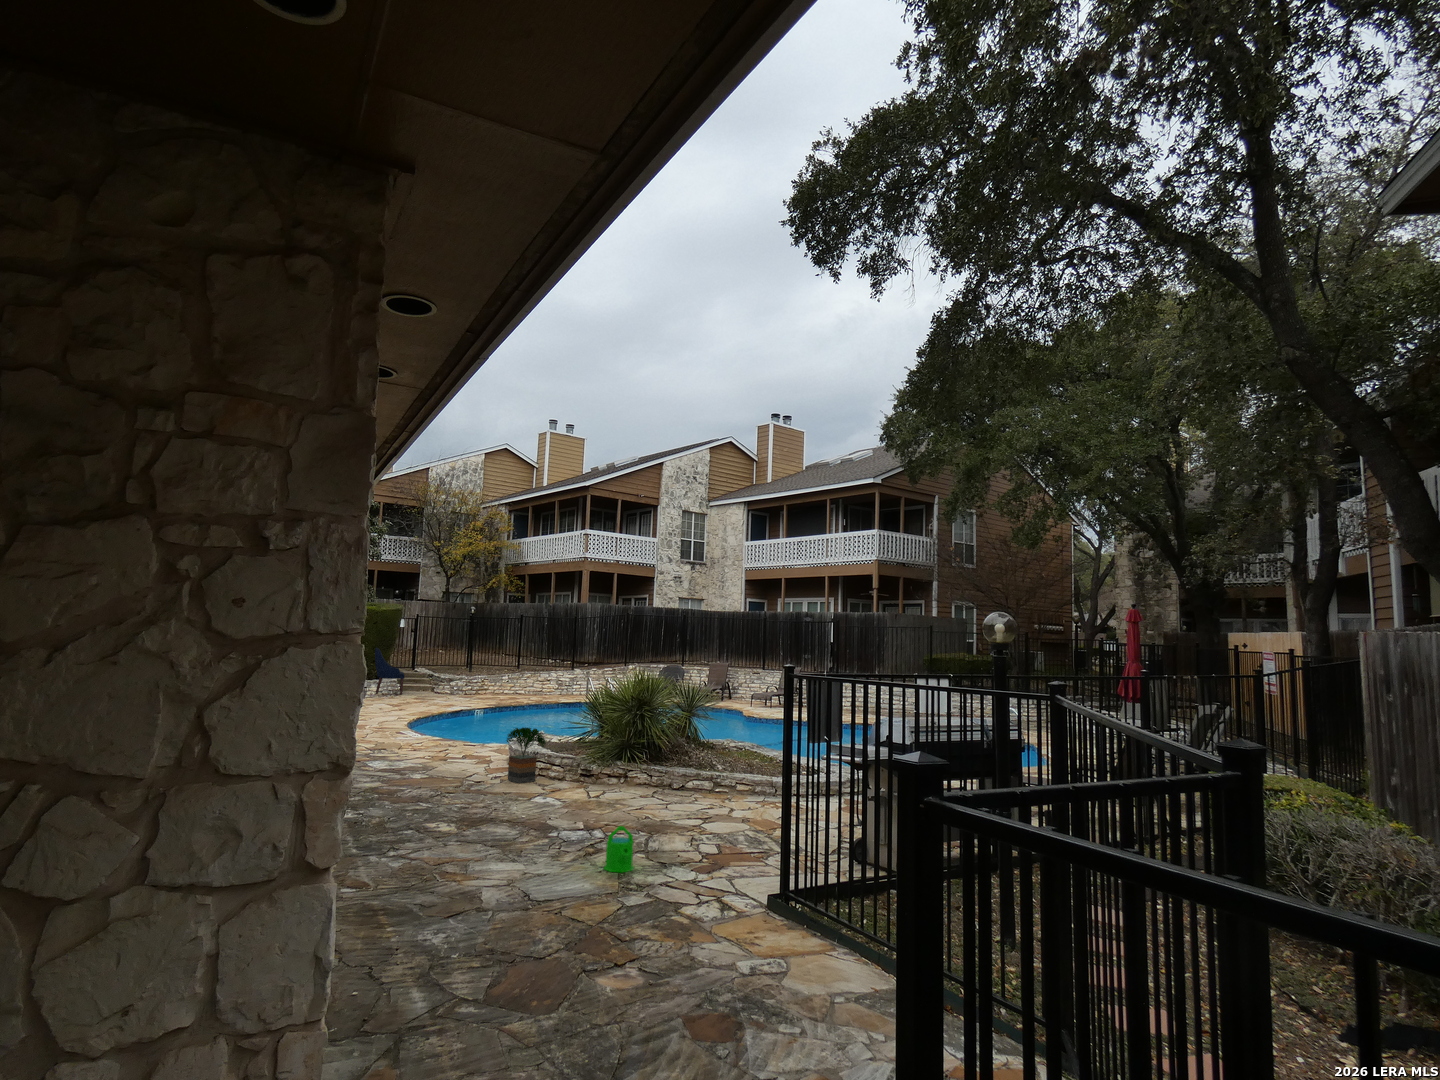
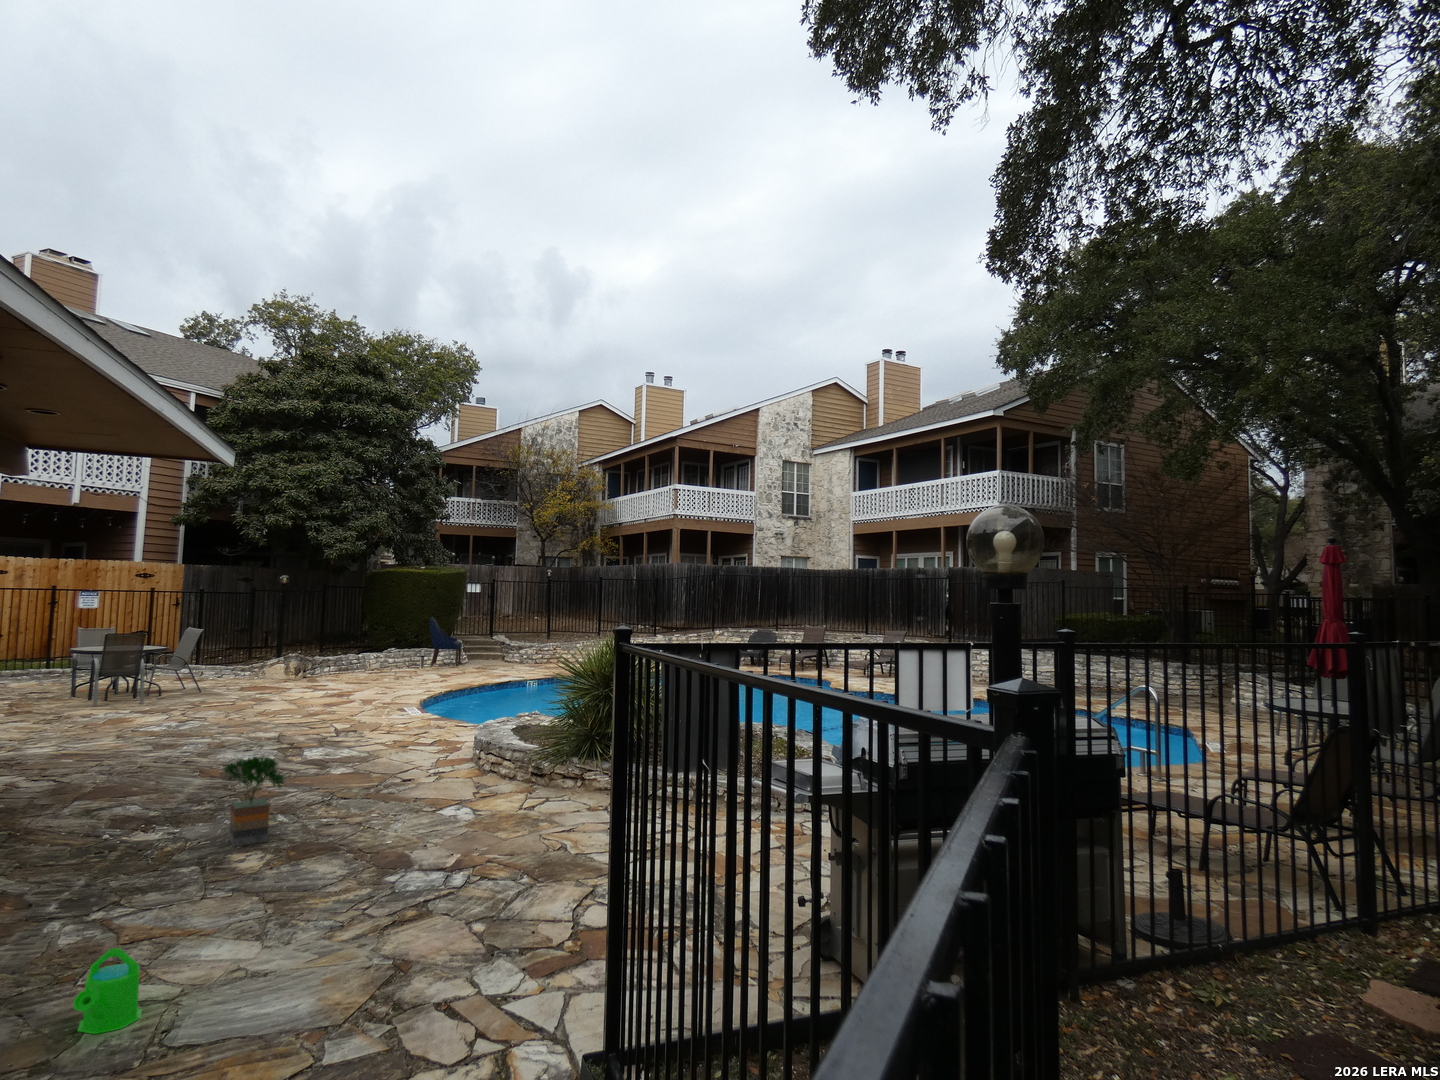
potted tree: present [507,727,546,783] -> present [223,756,284,846]
watering can: present [604,826,634,872] -> present [73,948,142,1034]

